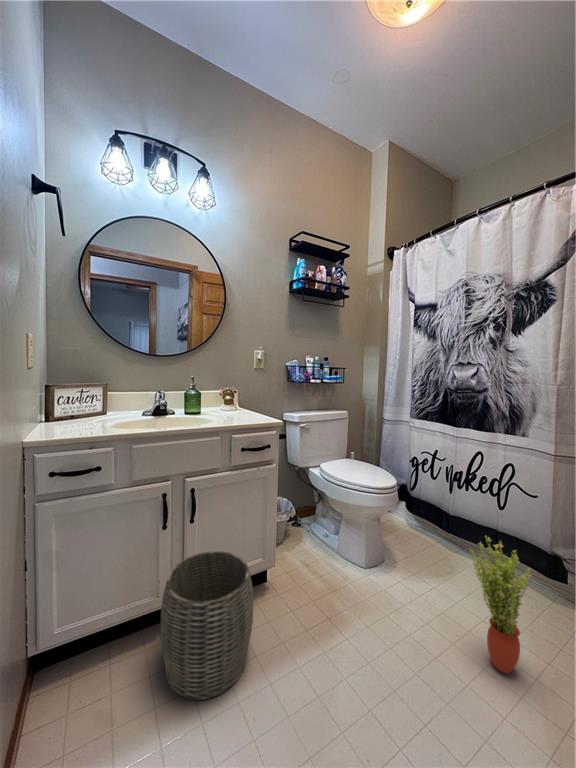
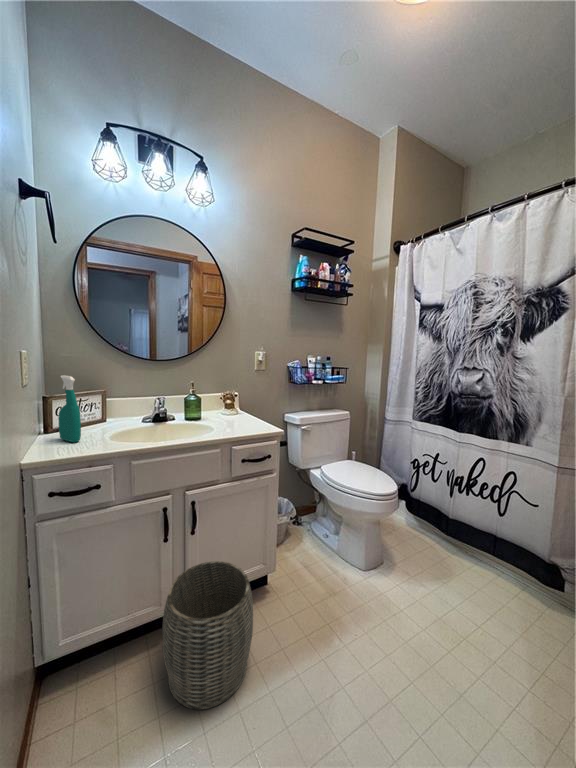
spray bottle: none [61,362,83,428] -> present [58,375,81,442]
potted plant: present [472,536,532,674] -> none [468,551,531,685]

